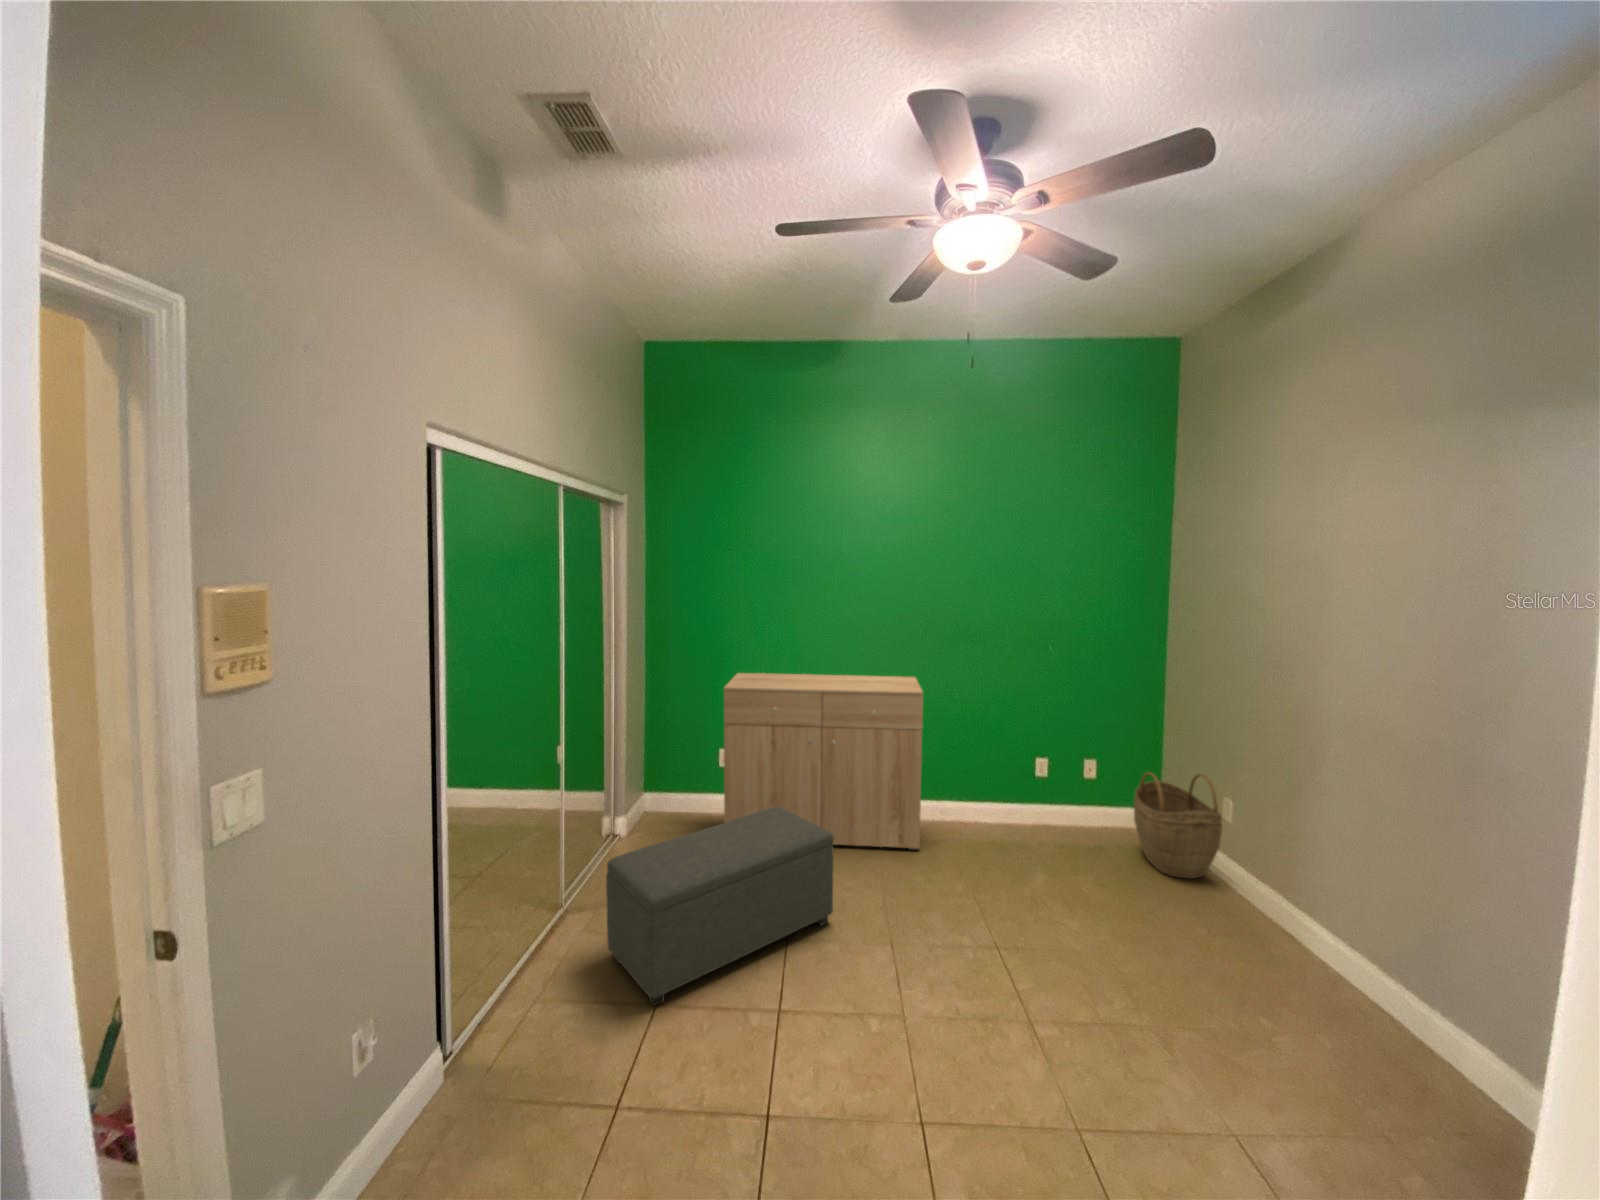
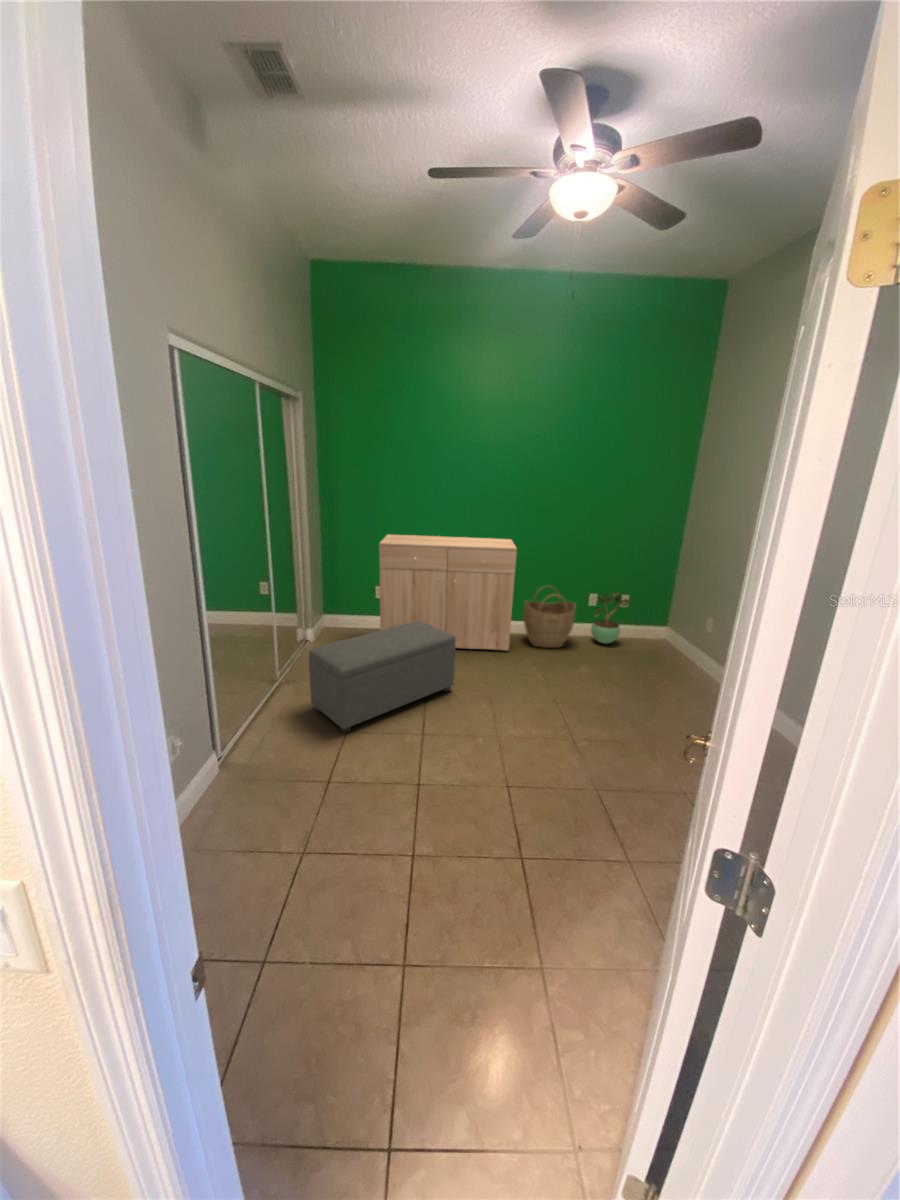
potted plant: none [1046,753,1103,836] -> present [591,592,630,644]
woven basket: present [1134,772,1222,879] -> present [524,587,575,648]

